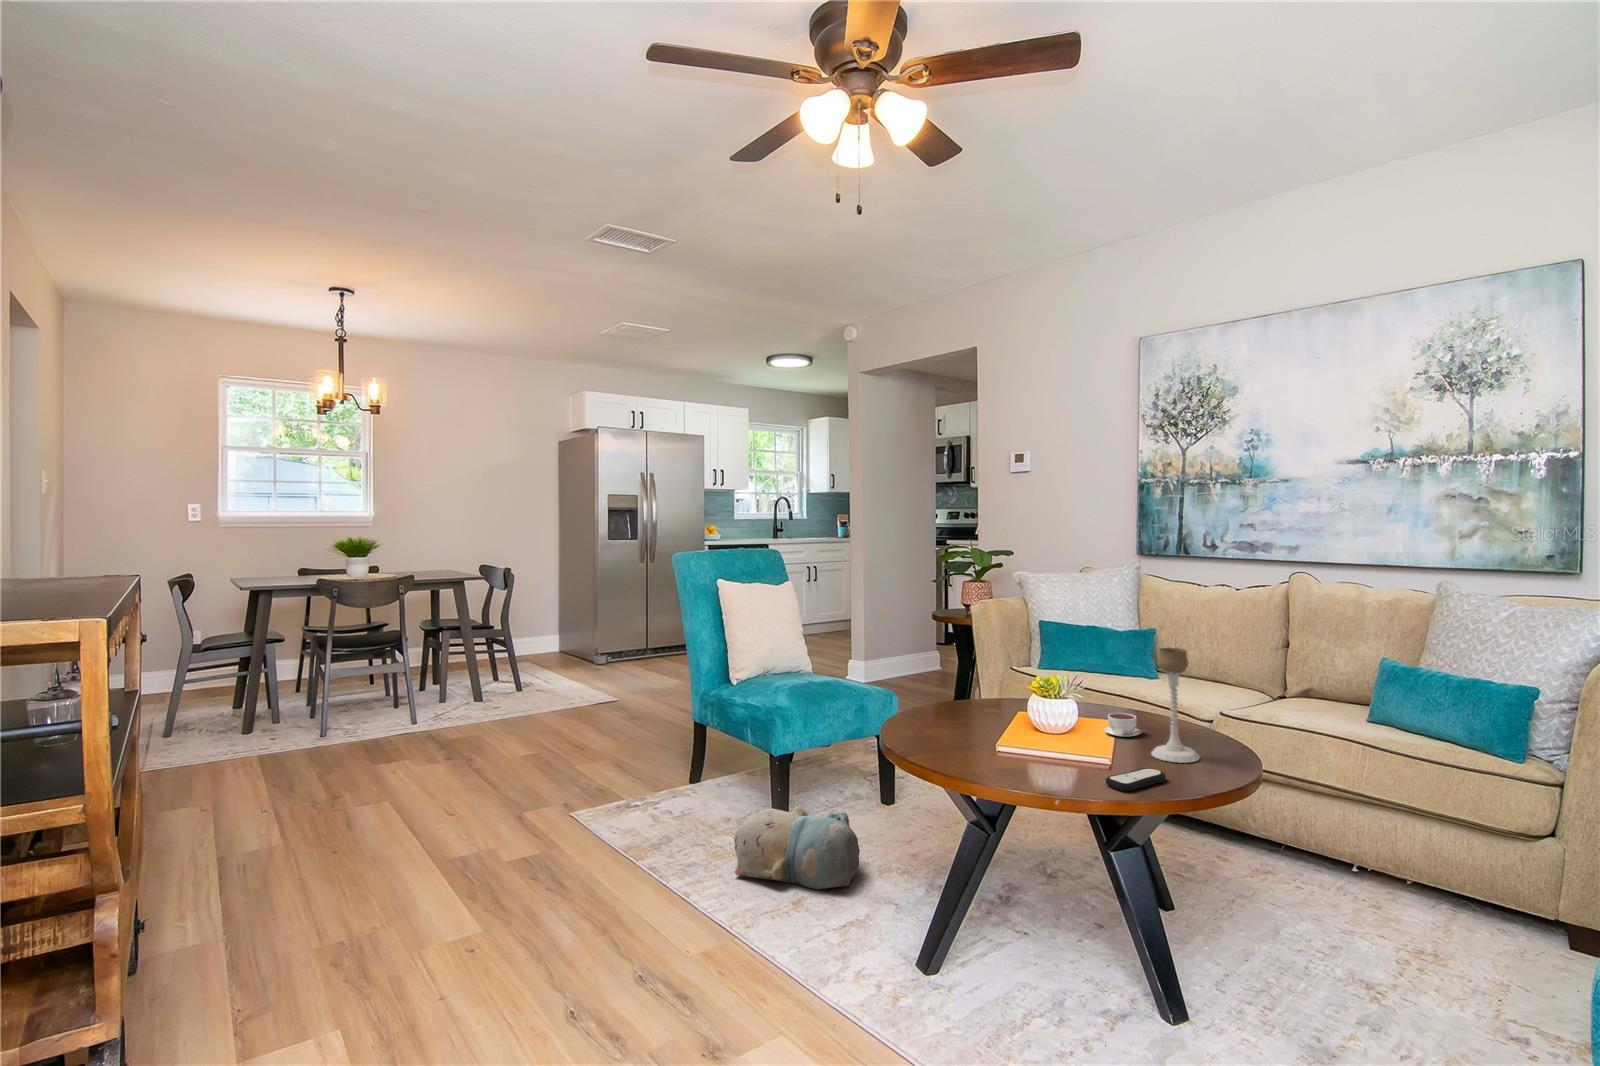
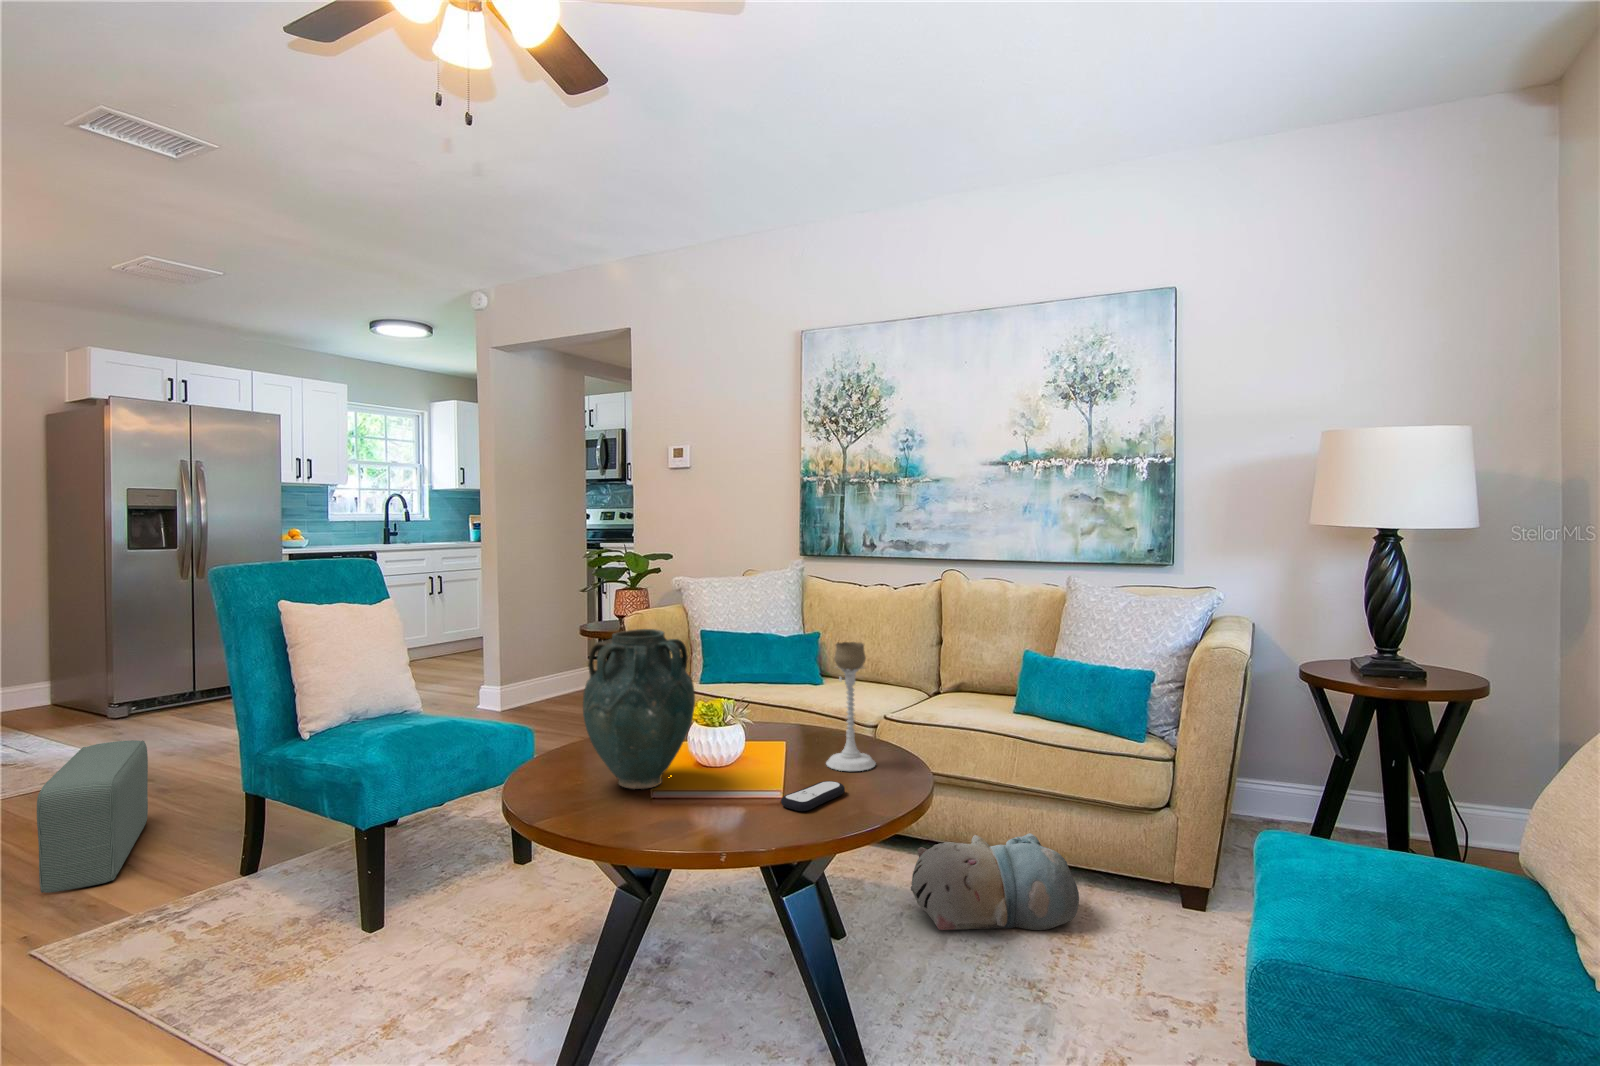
vase: none [941,630,1031,759] -> present [583,629,695,789]
pouf: none [583,689,638,787] -> present [37,740,148,893]
coffee cup: present [1104,713,1145,737] -> none [774,721,818,747]
plush toy: present [734,806,860,889] -> present [911,833,1079,930]

